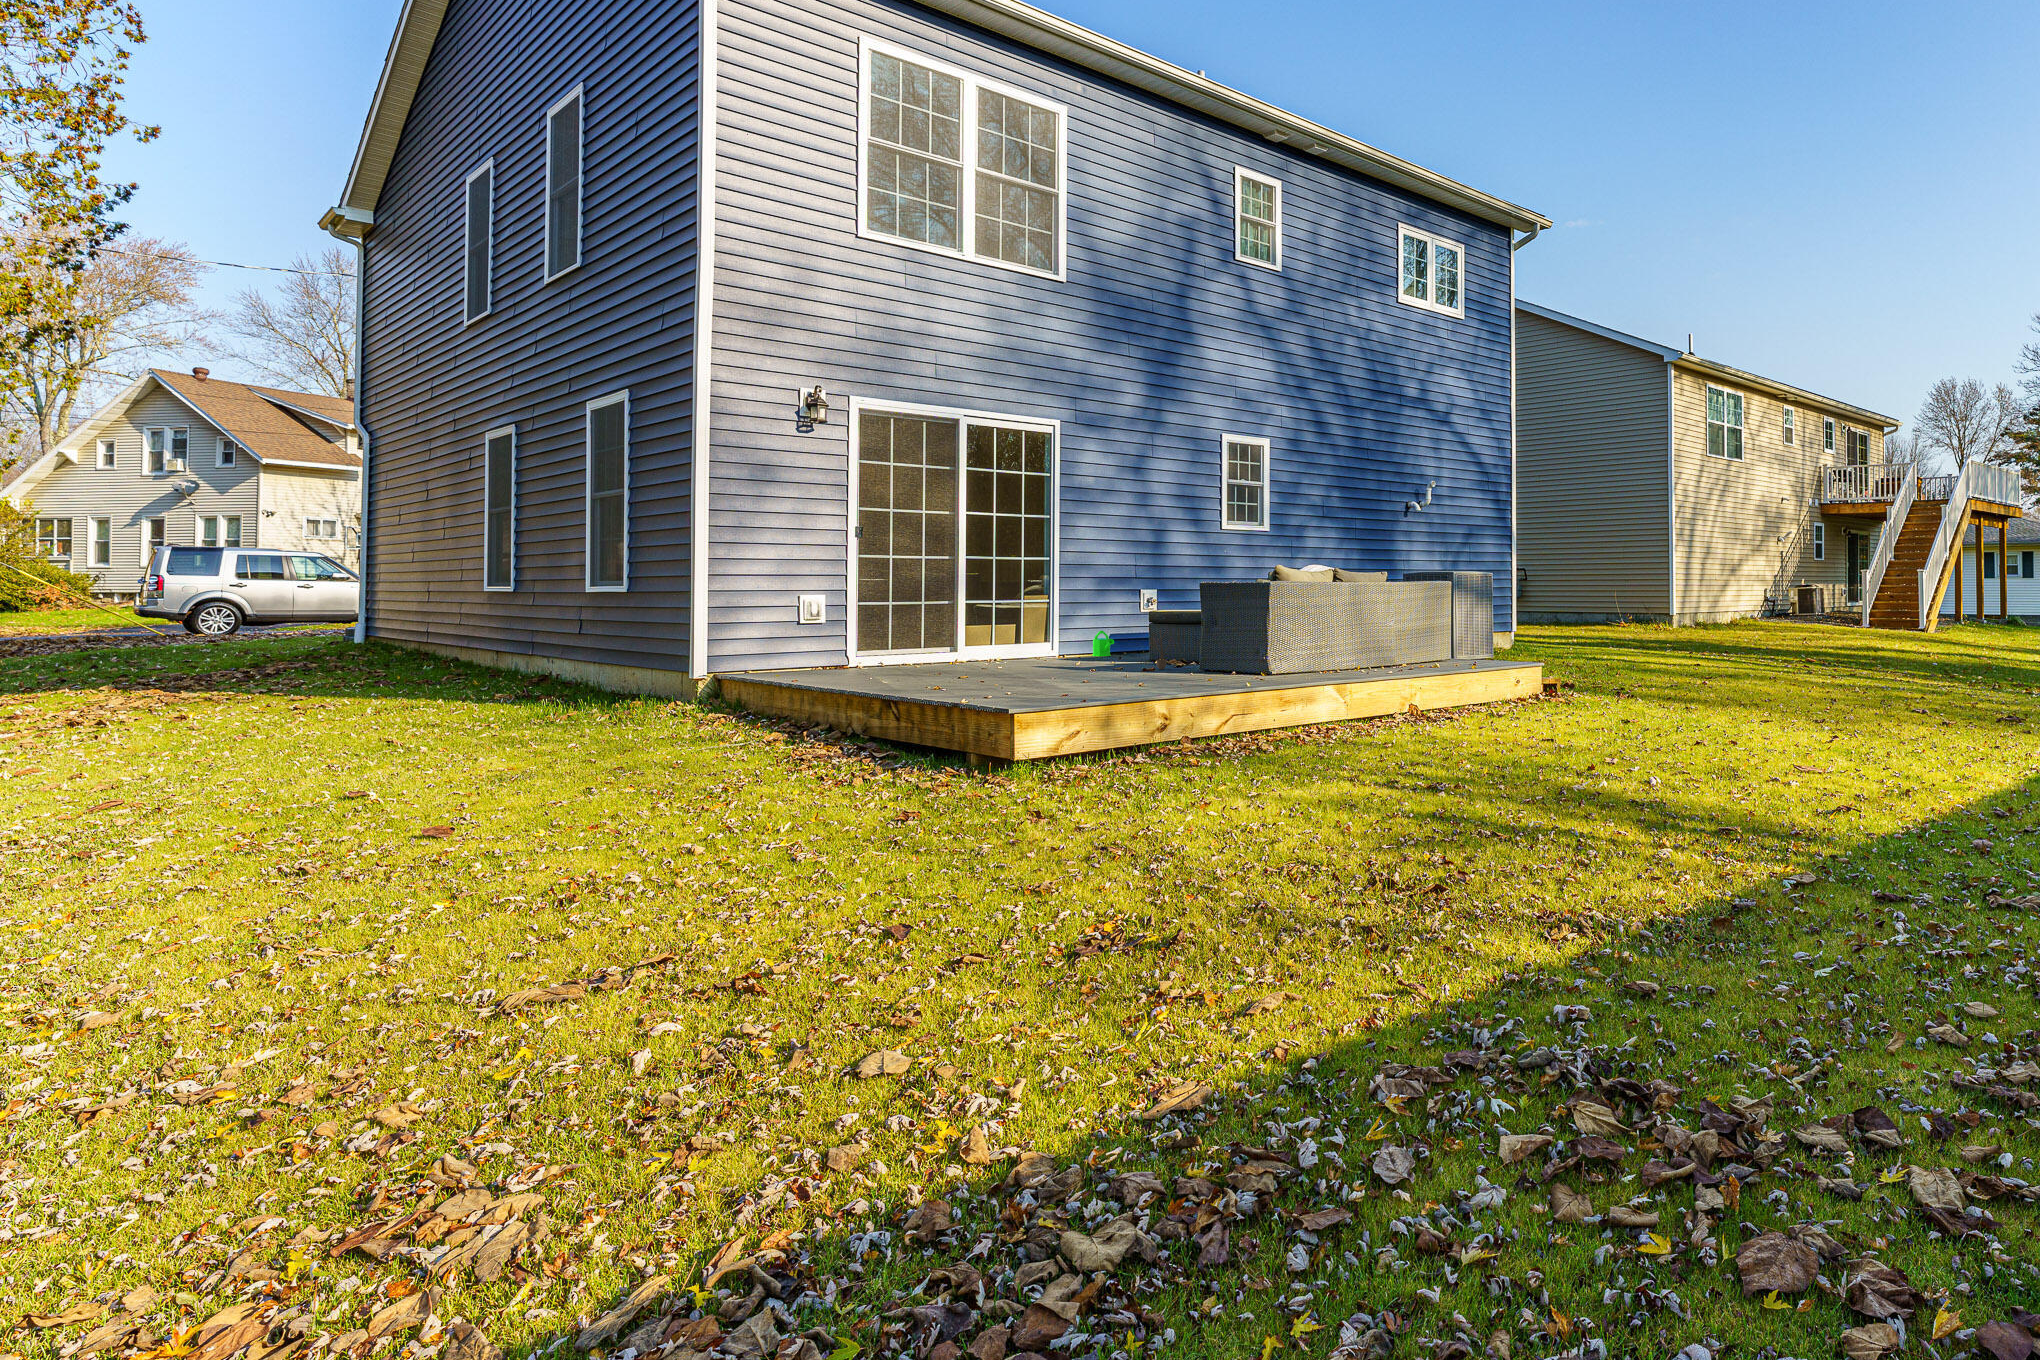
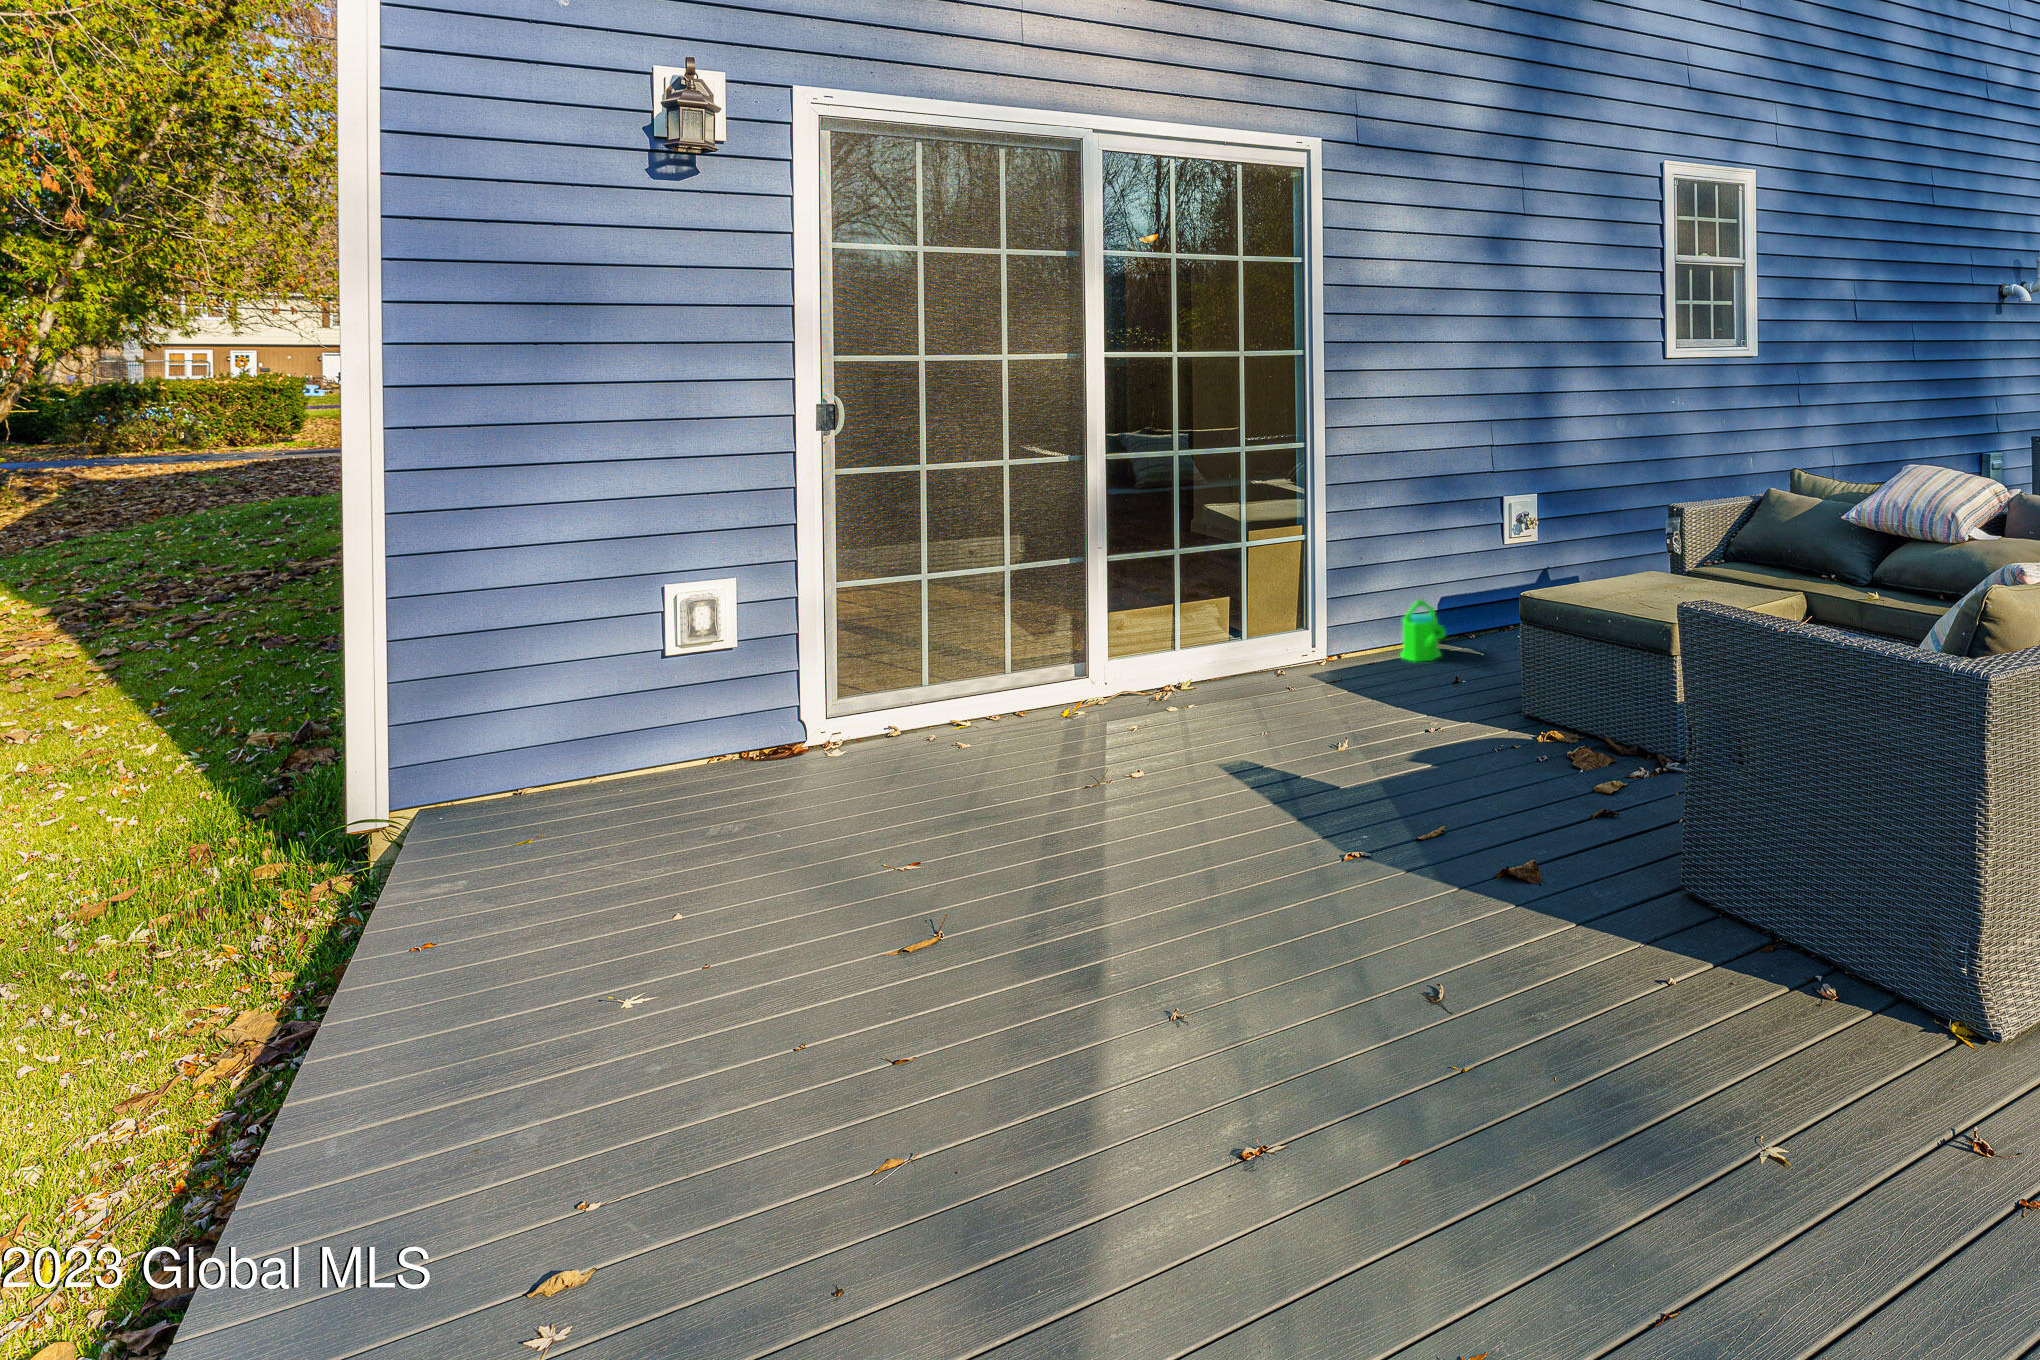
decorative plant: present [1149,630,1175,669] -> none [1506,710,1594,829]

